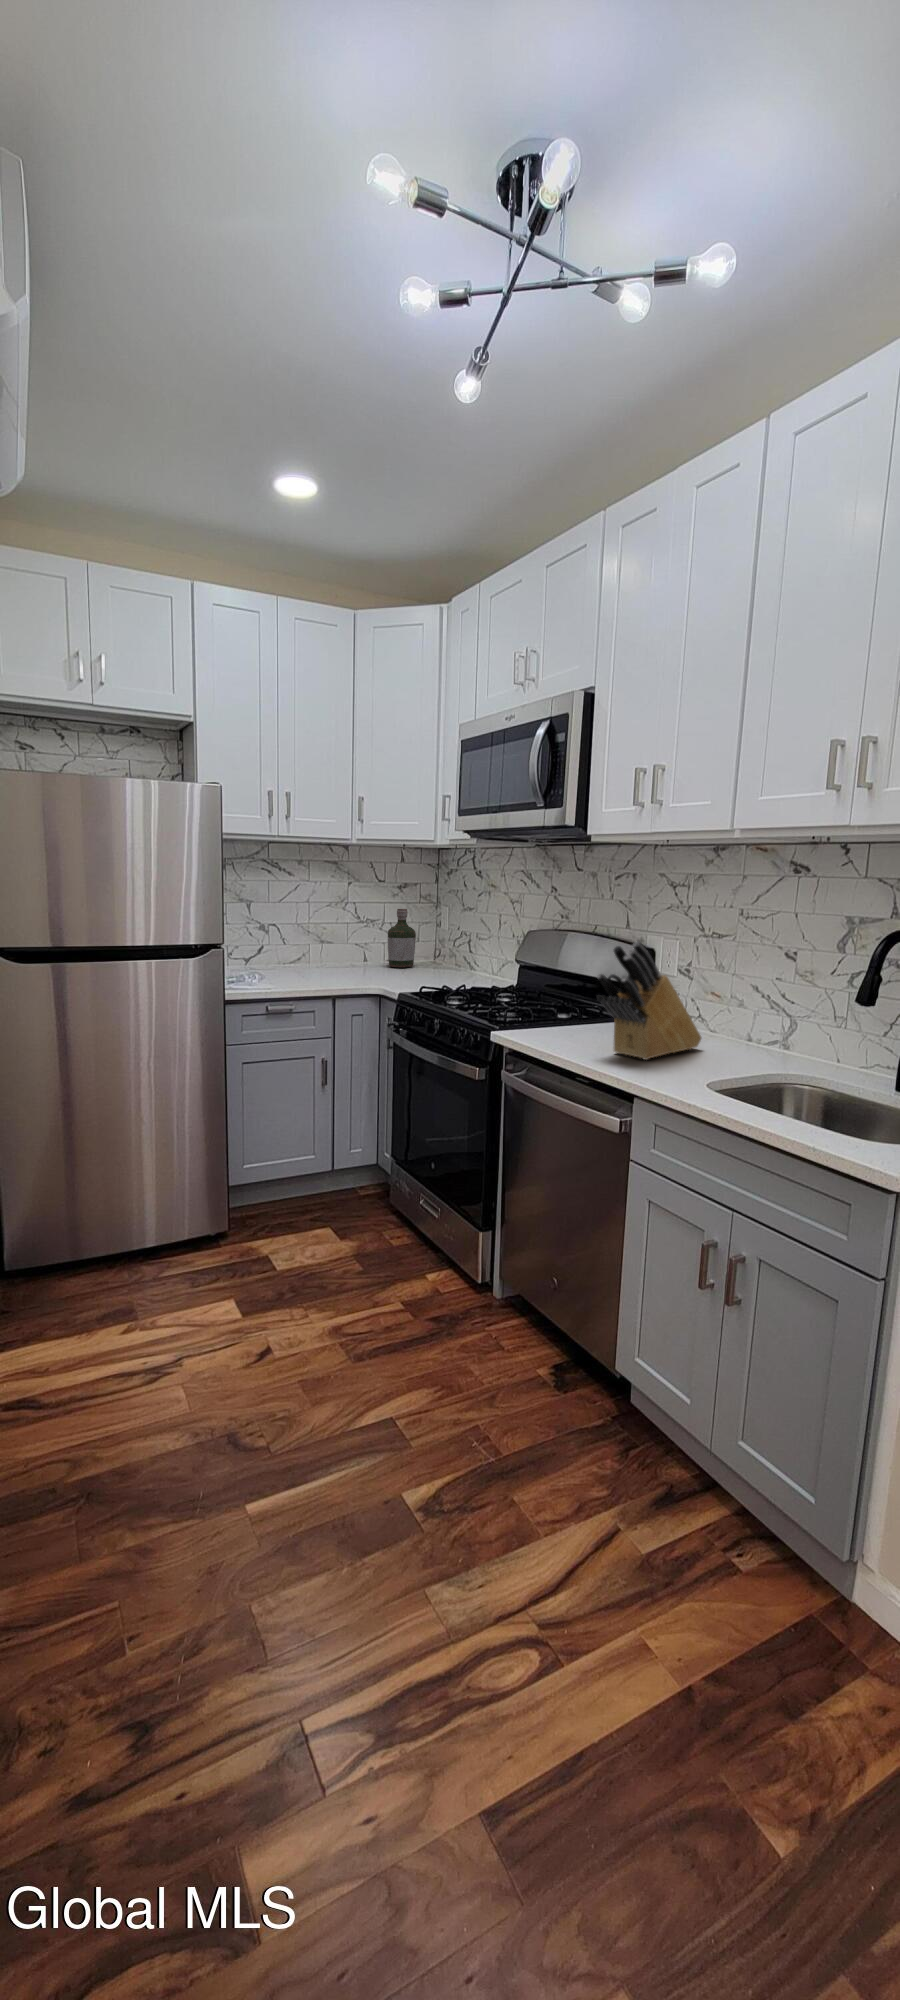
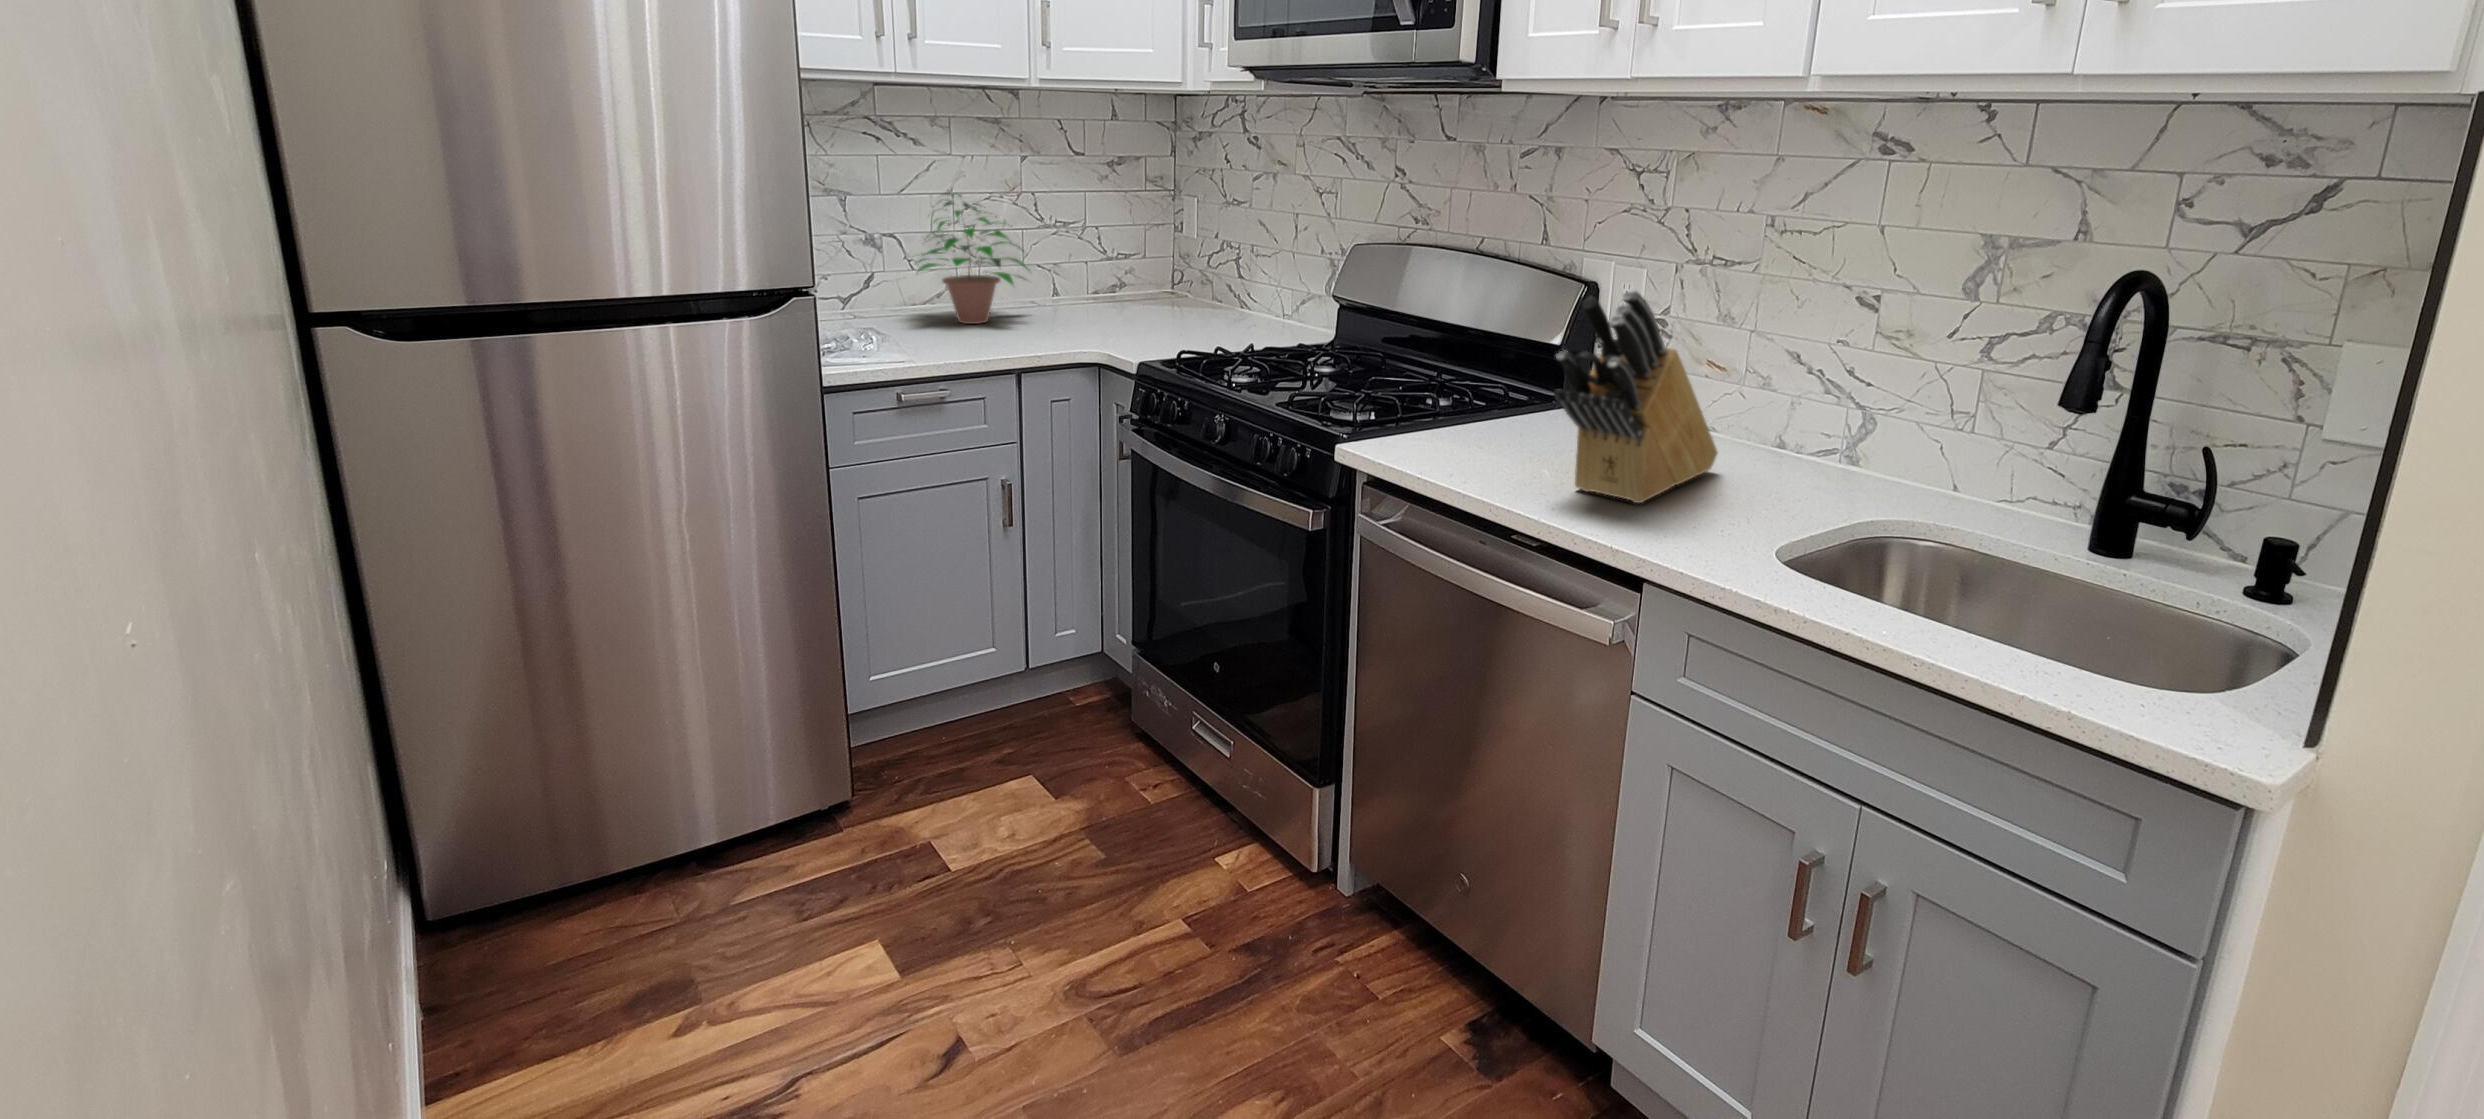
potted plant: none [283,900,353,973] -> present [912,193,1028,324]
bottle: present [388,909,416,968] -> none [1090,202,1140,306]

